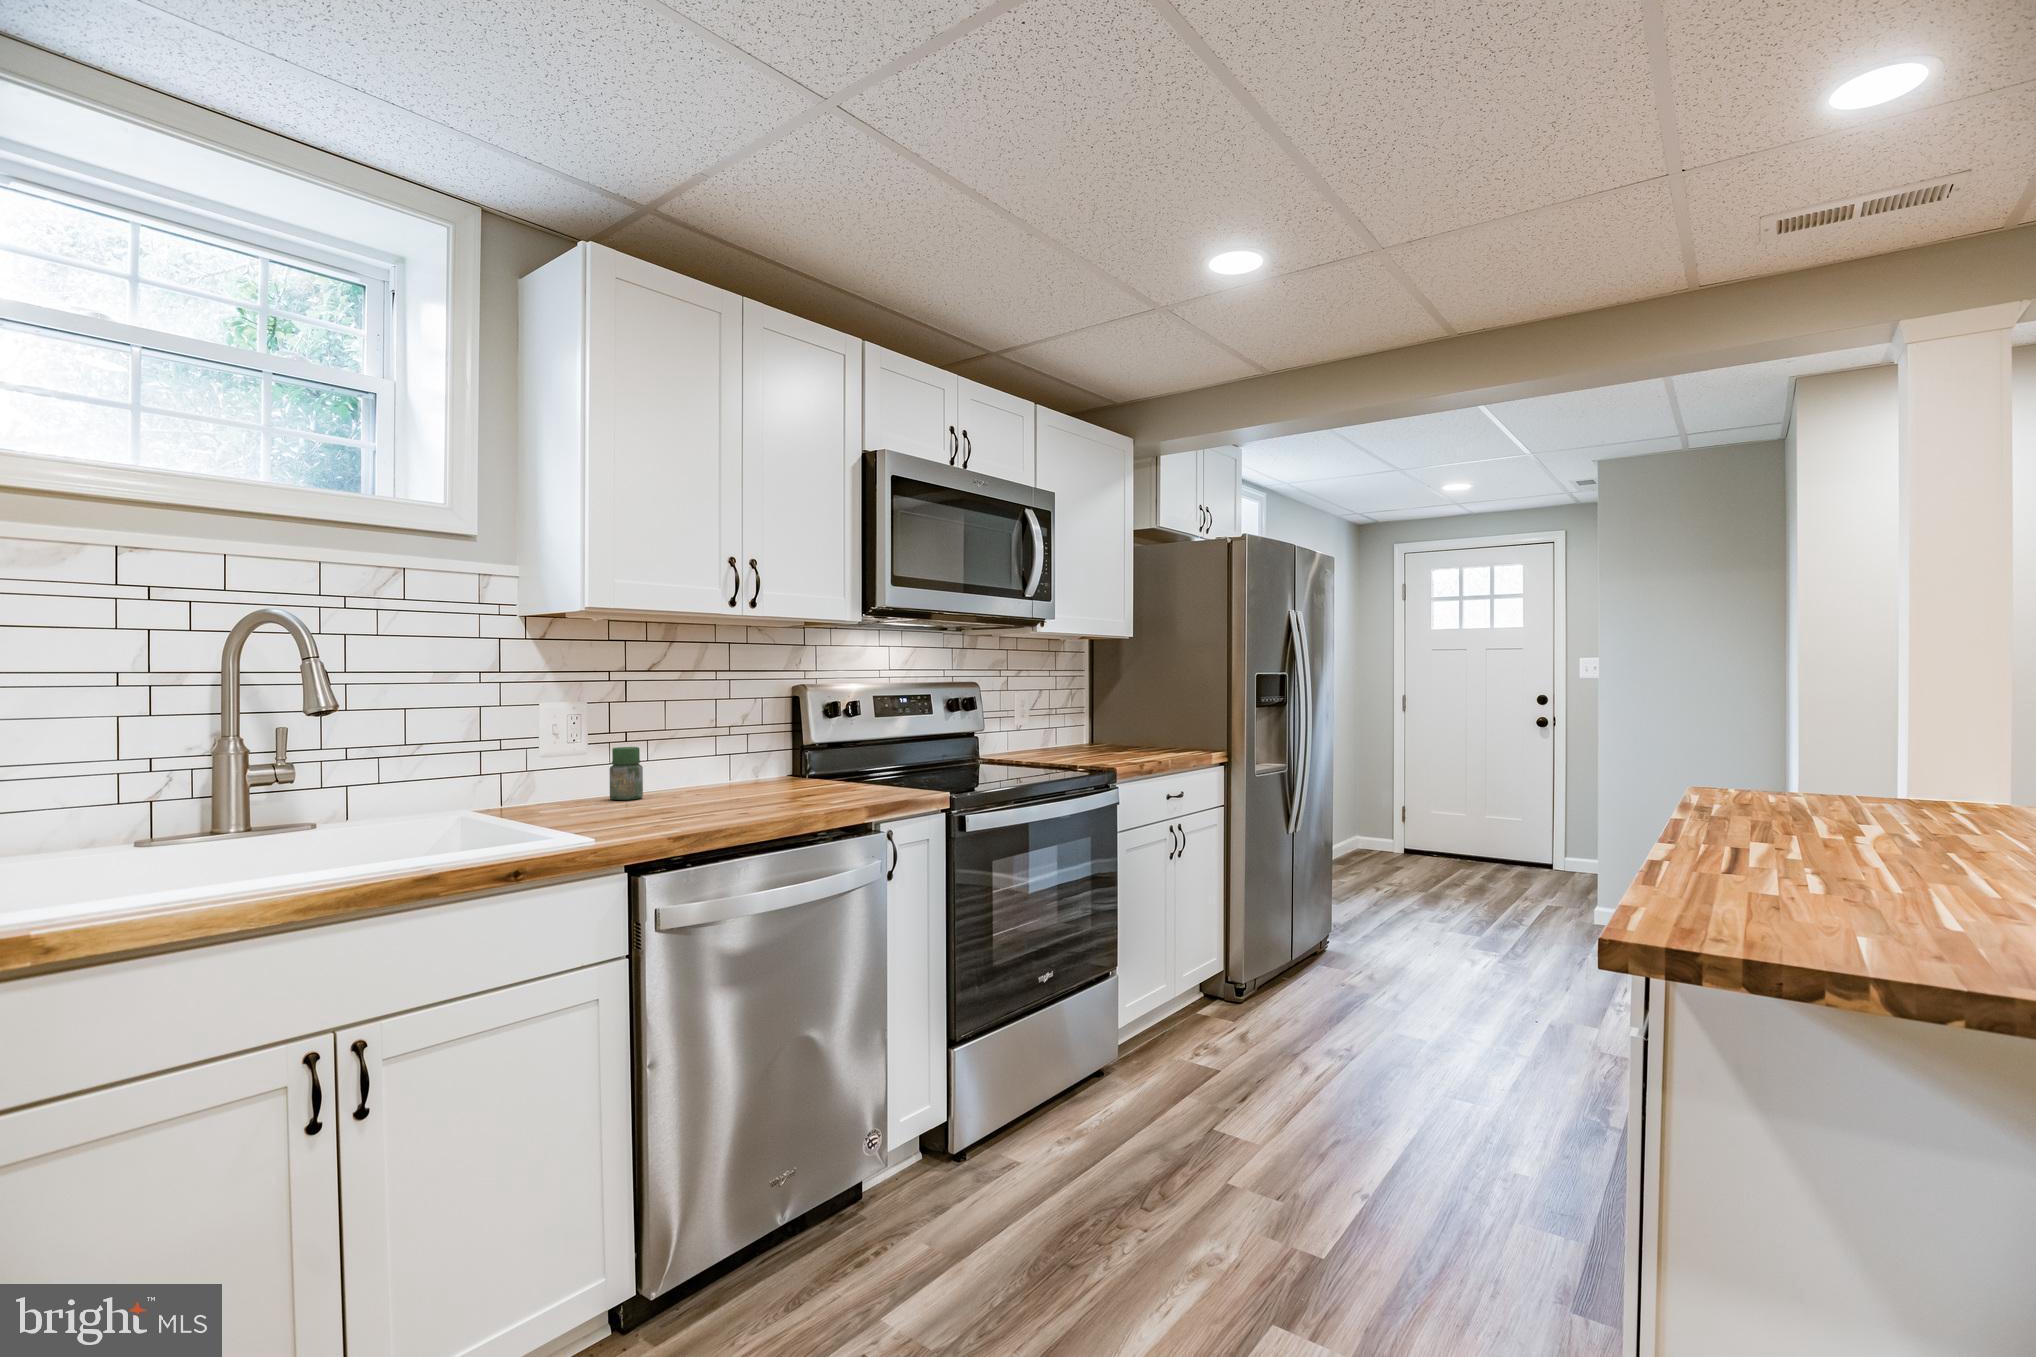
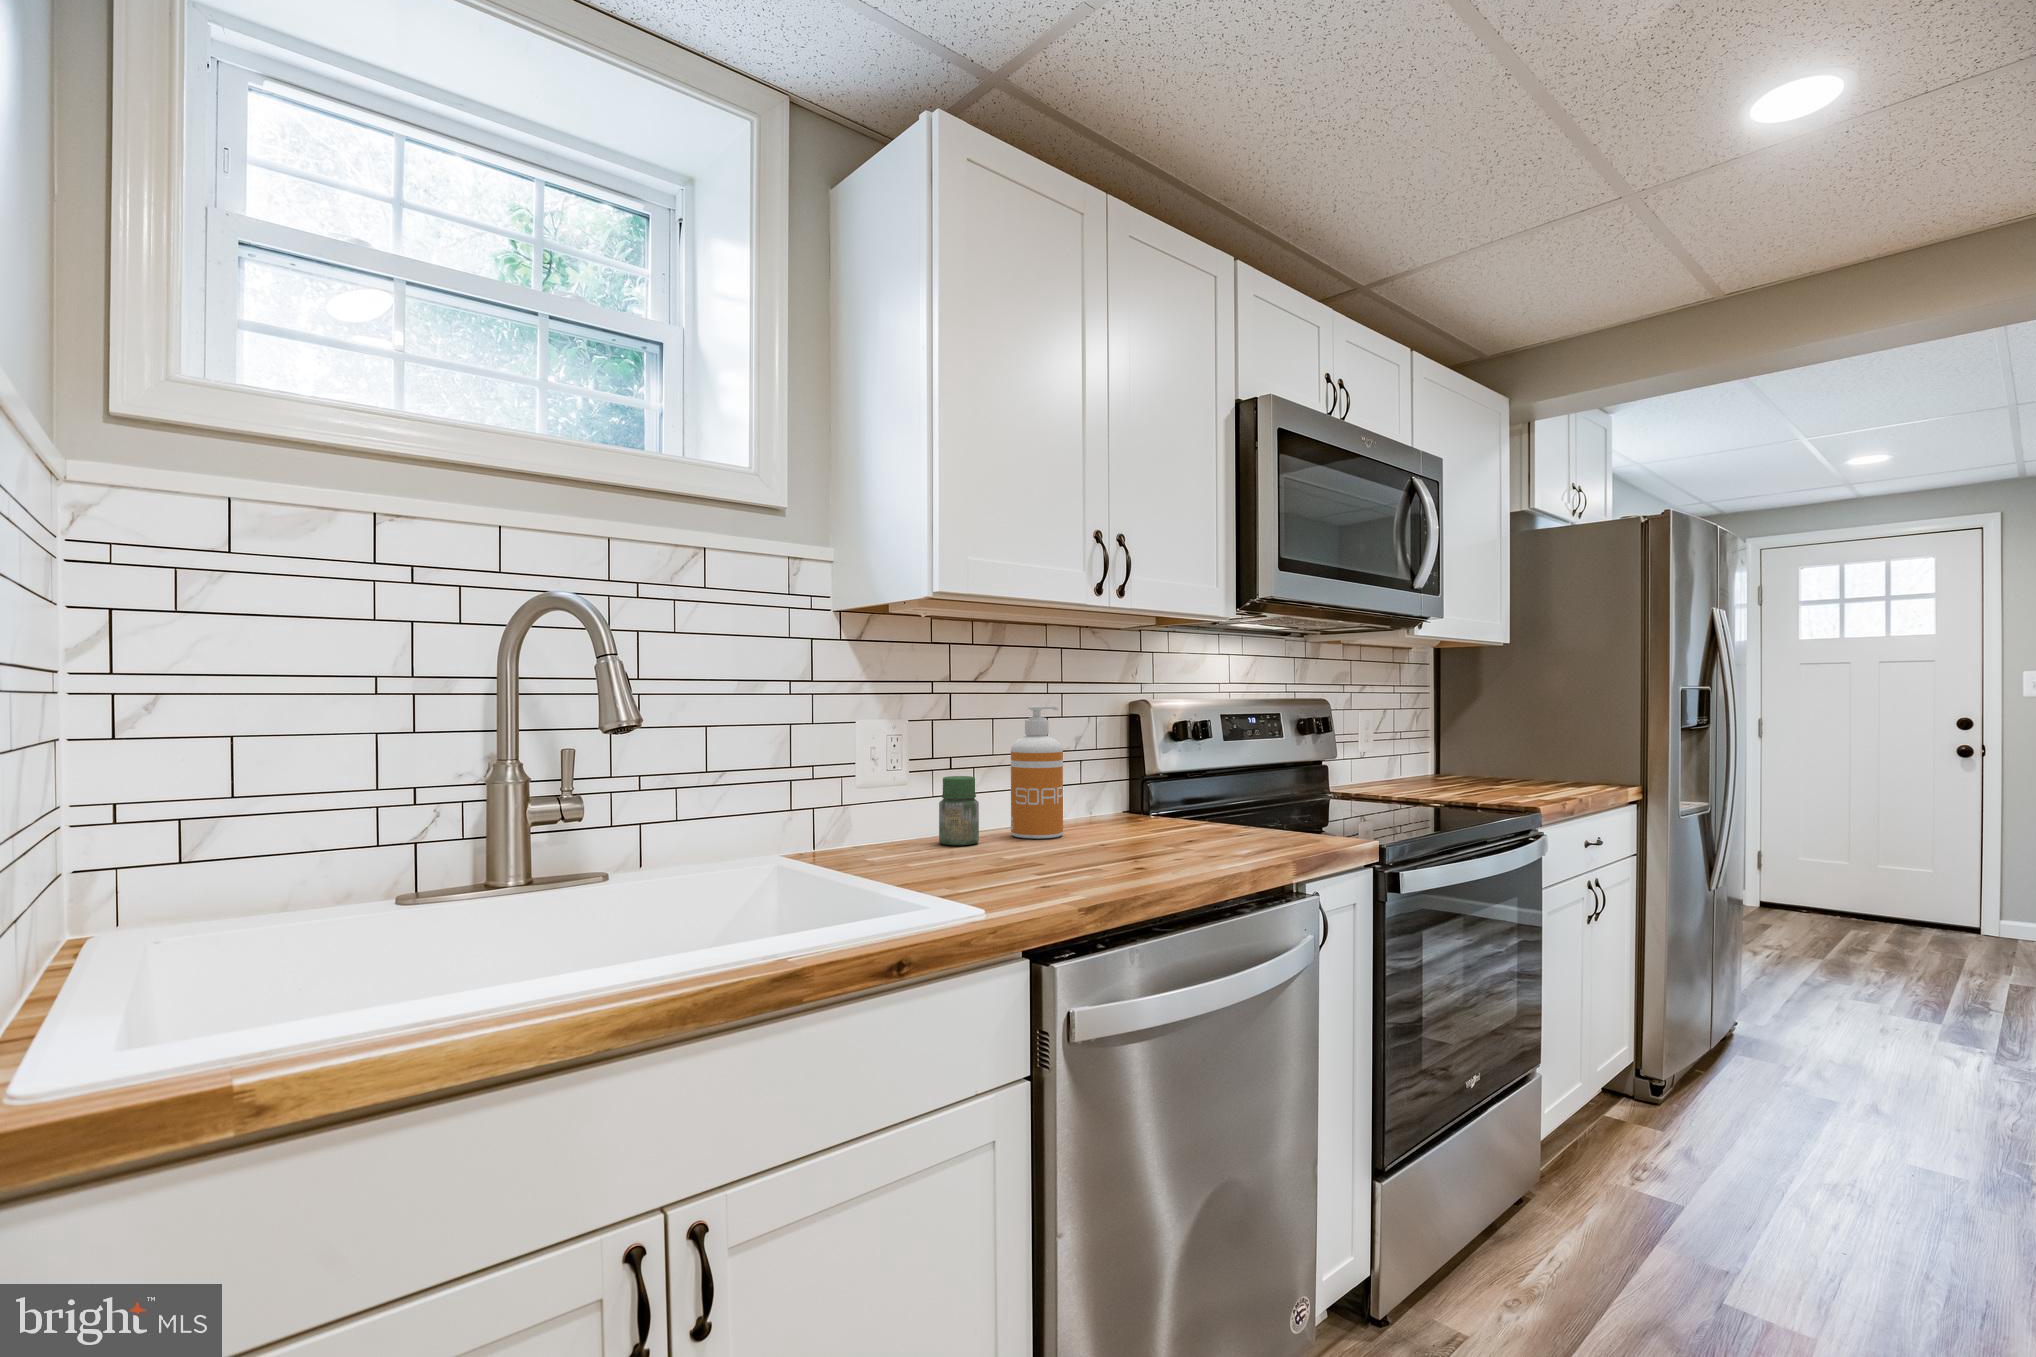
soap dispenser: none [674,692,717,794] -> present [1011,706,1063,839]

